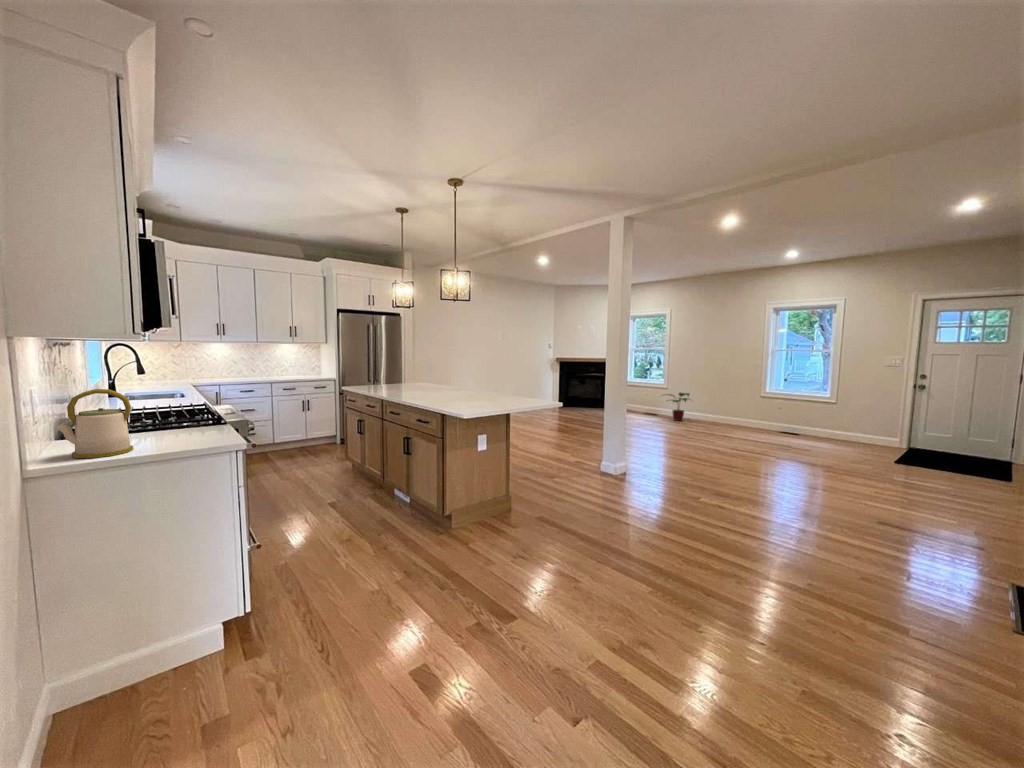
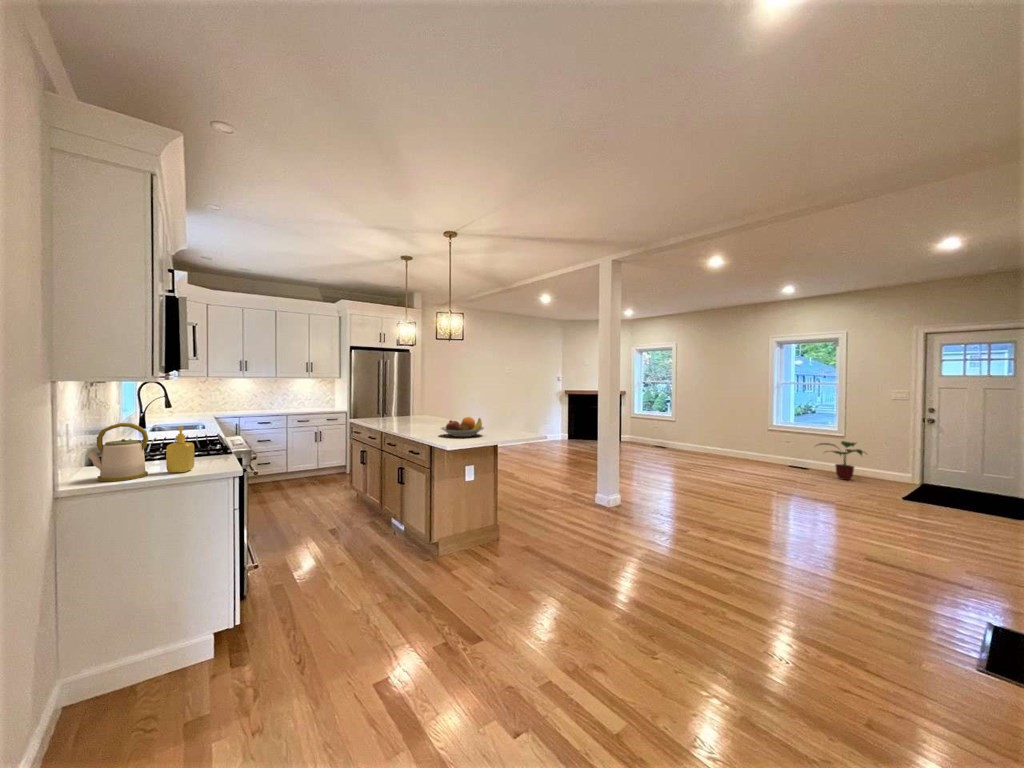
fruit bowl: none [451,383,498,404] -> present [441,417,484,437]
soap dispenser: none [154,393,188,447] -> present [166,426,194,473]
potted plant: present [667,393,689,421] -> present [818,441,863,480]

